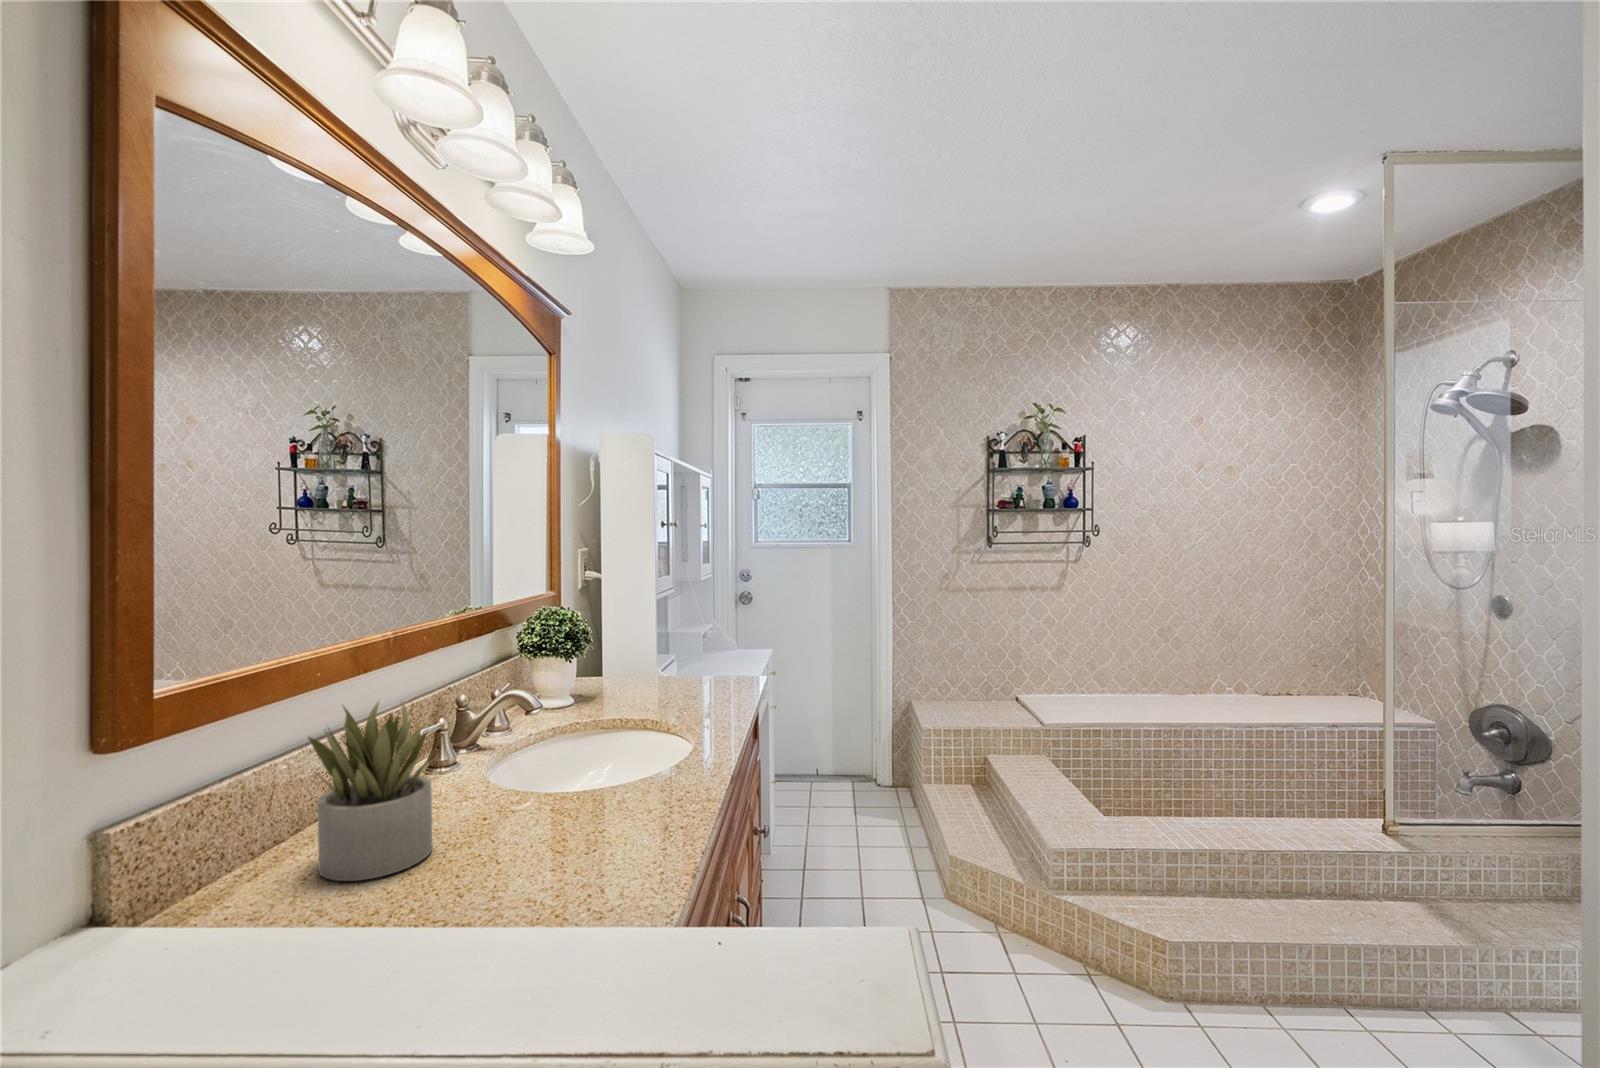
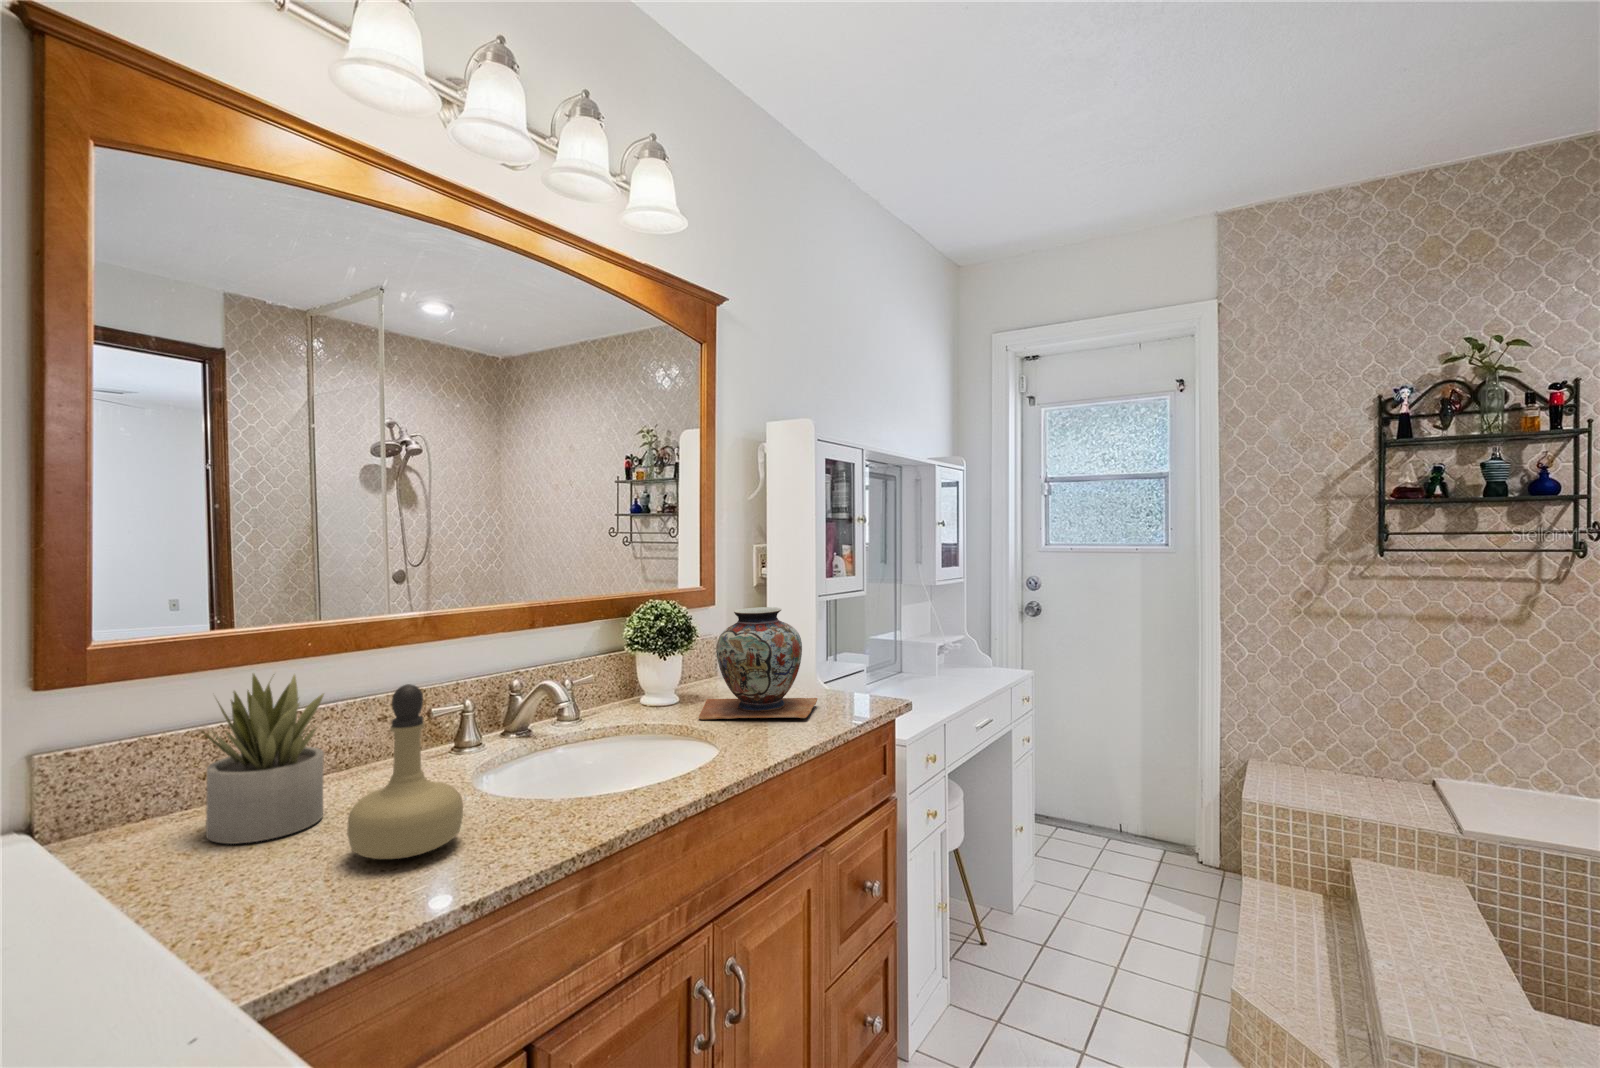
decorative vase: none [601,606,713,712] -> present [699,607,818,719]
perfume bottle: none [523,690,619,848] -> present [347,684,463,859]

